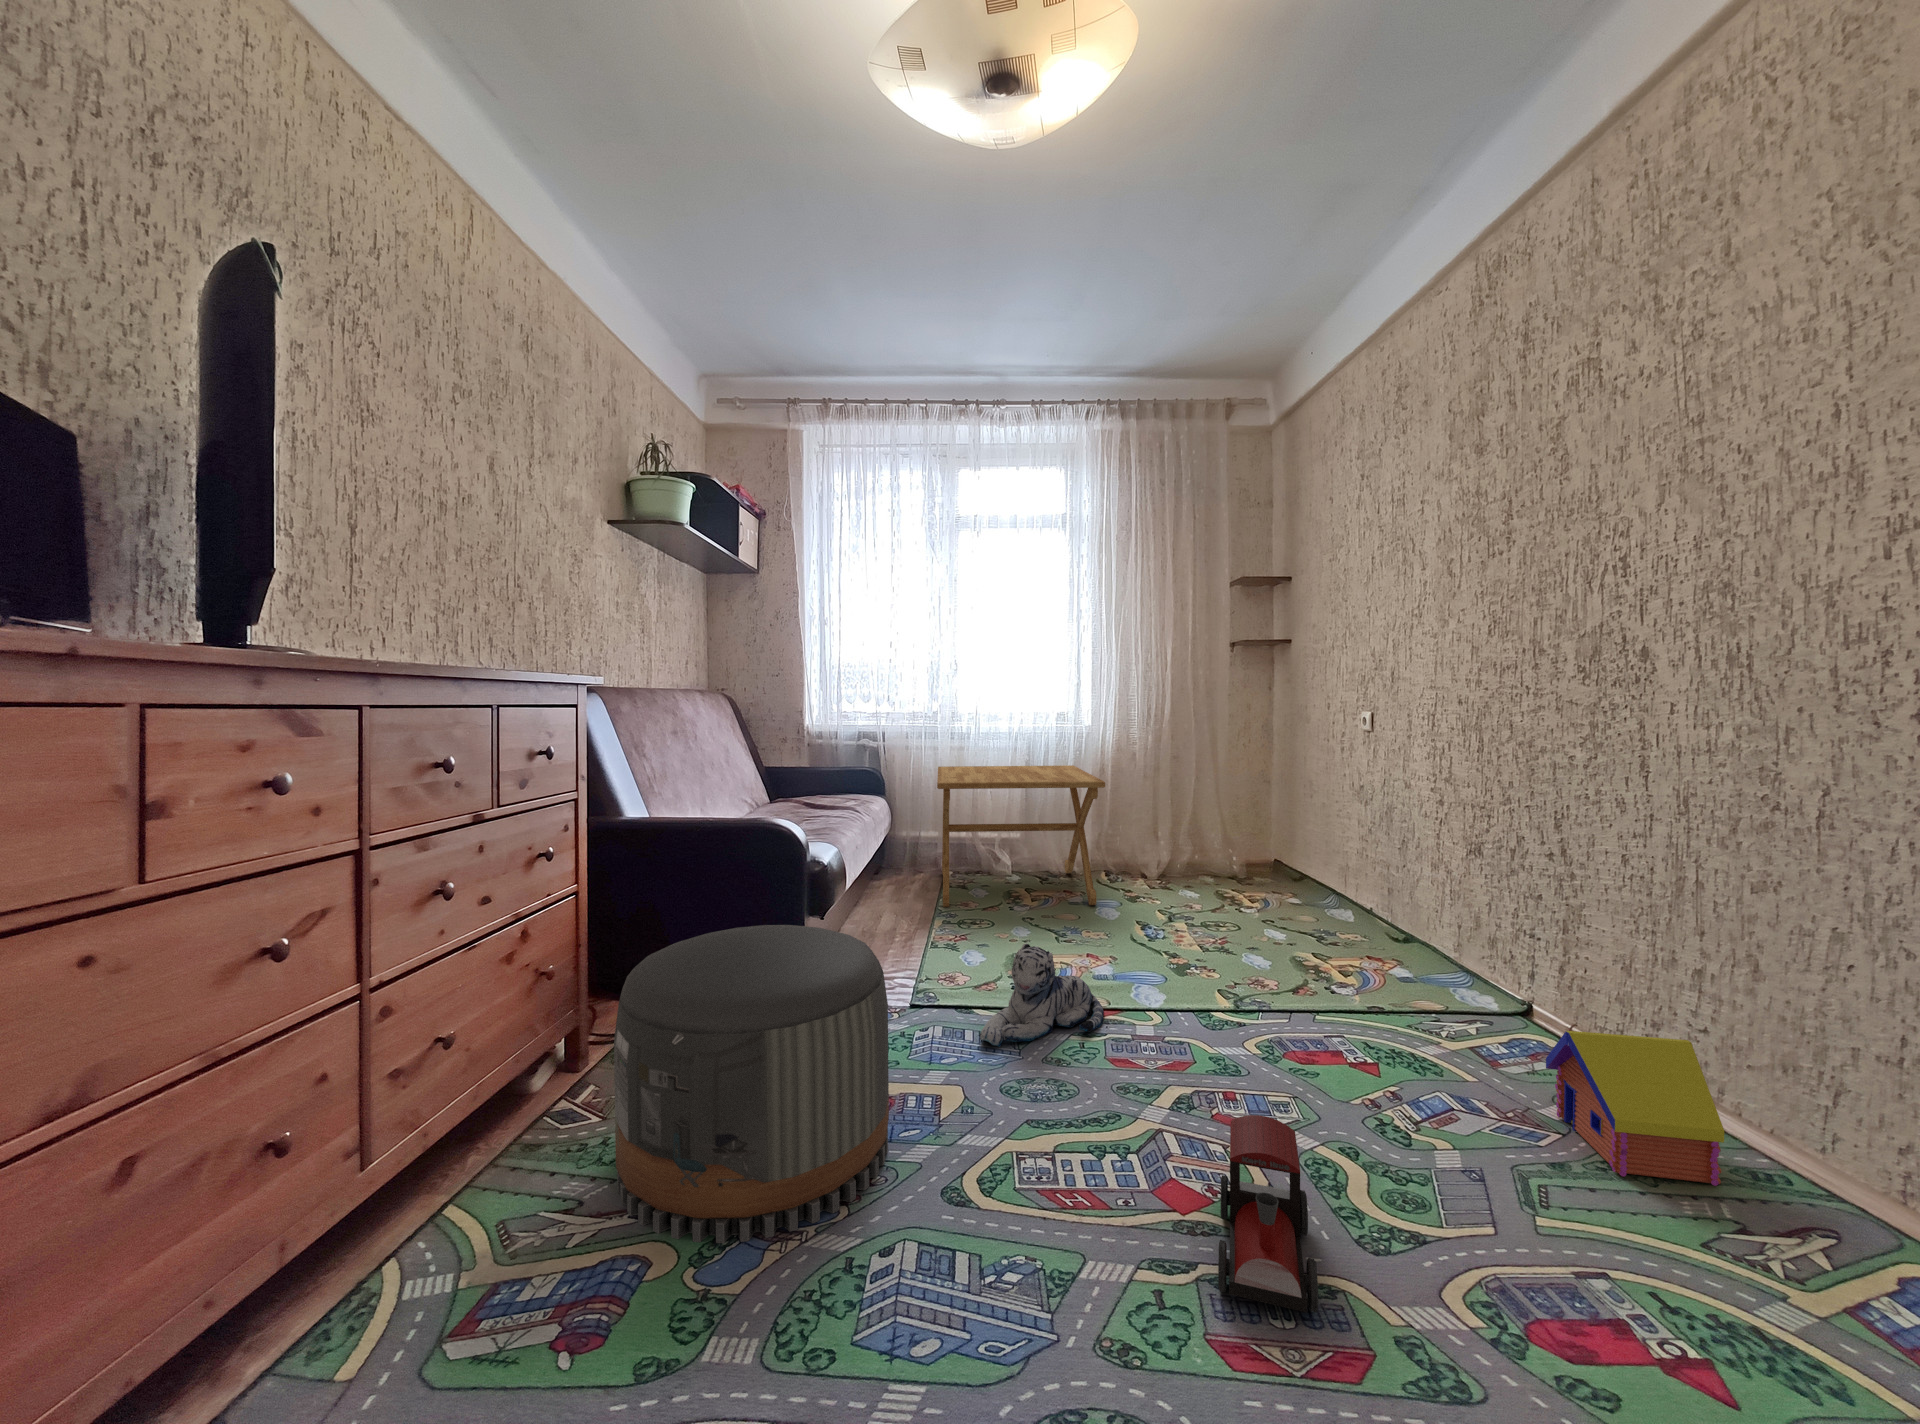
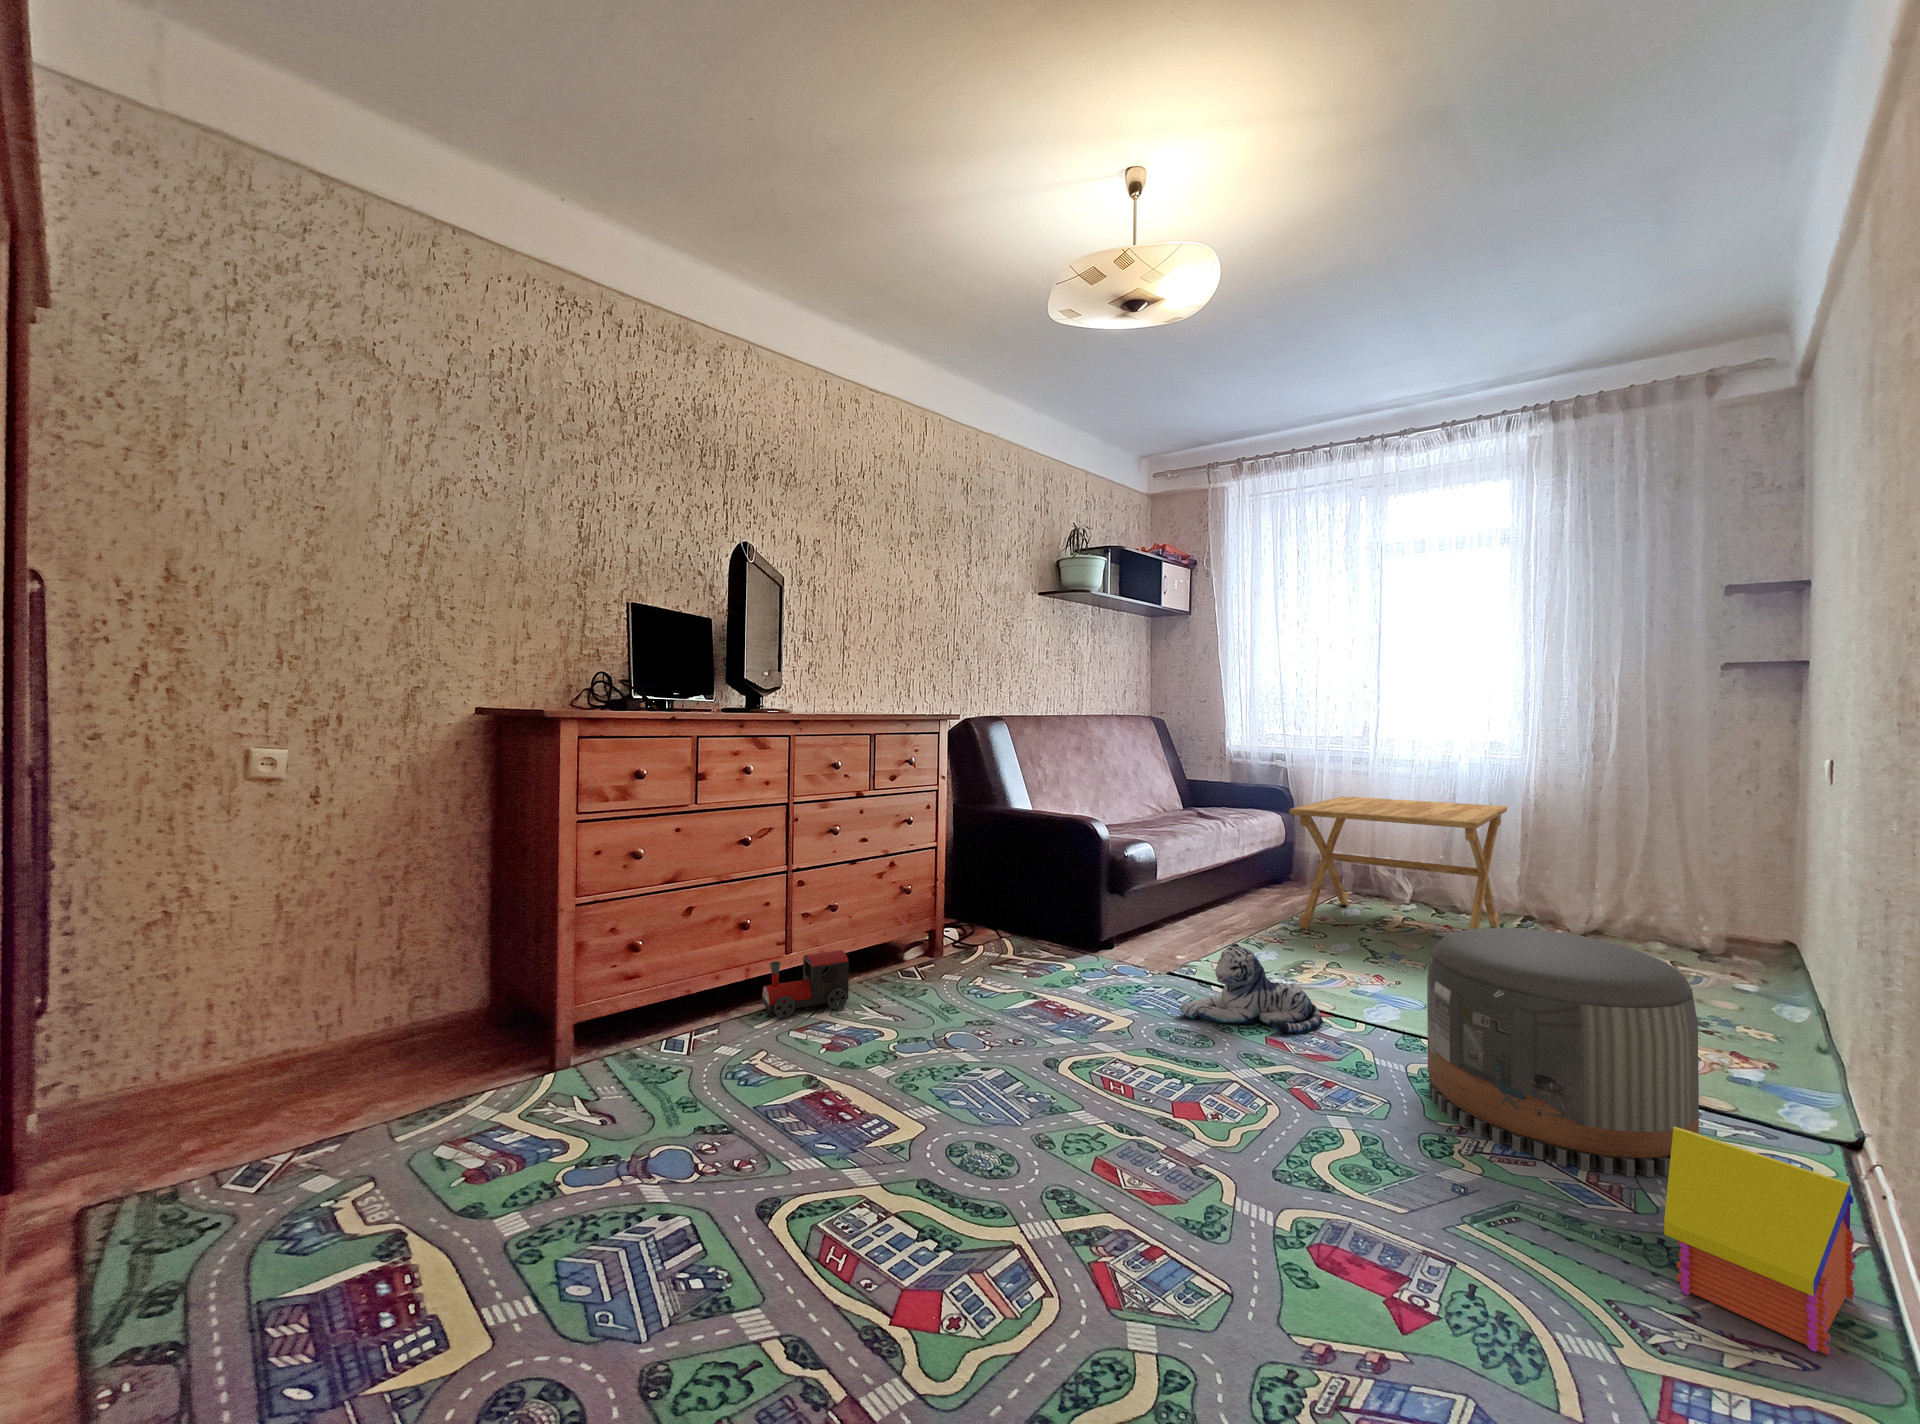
pouf: present [614,925,889,1243] -> present [1427,928,1699,1177]
toy train: present [1218,1115,1318,1312] -> present [762,950,849,1018]

